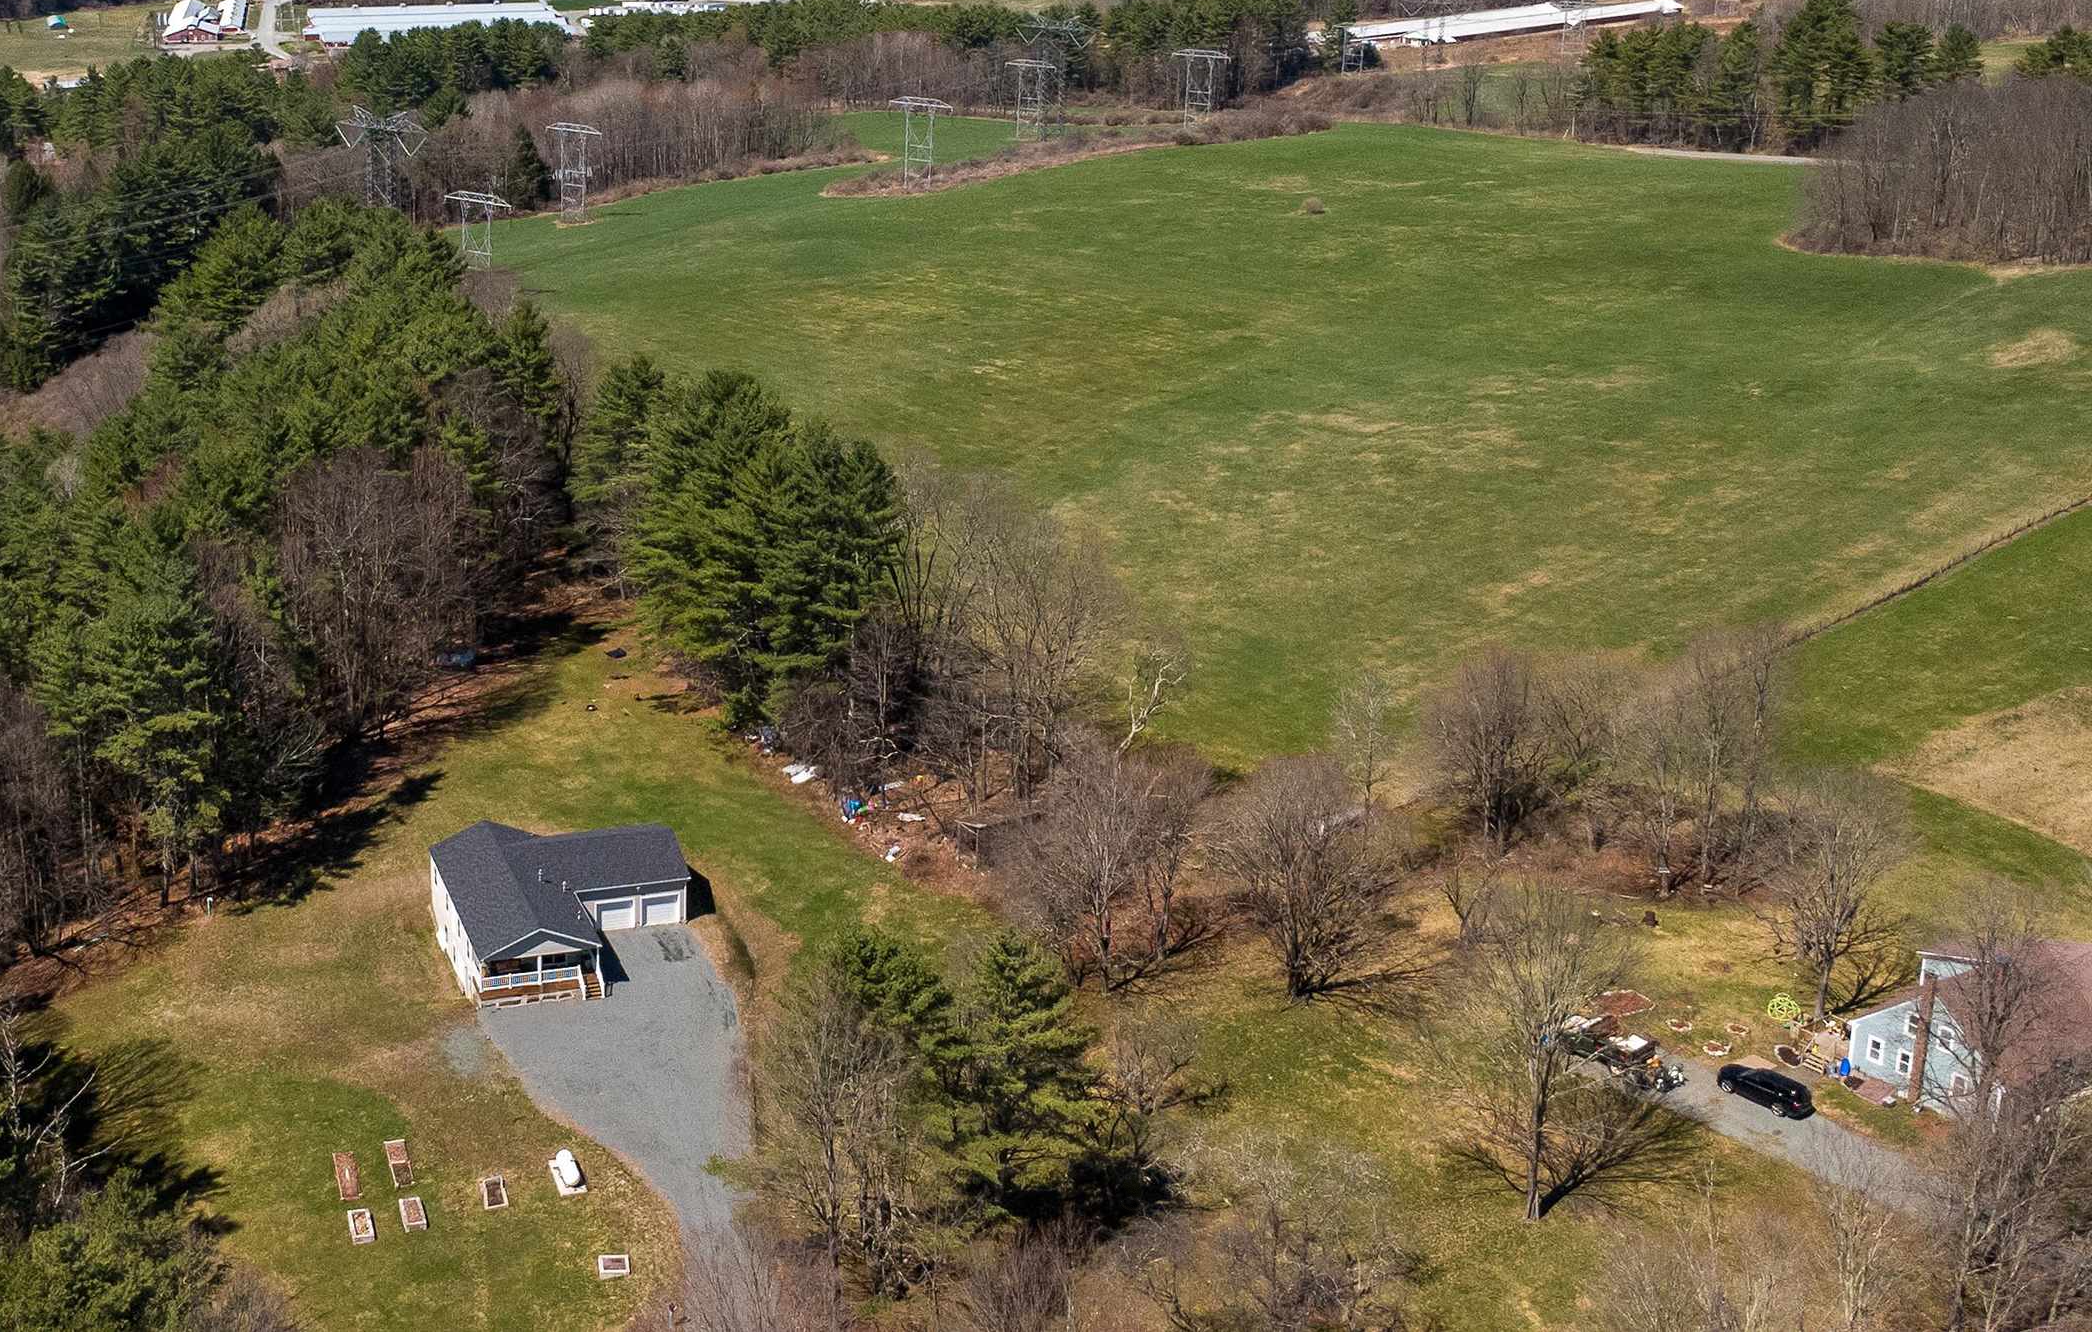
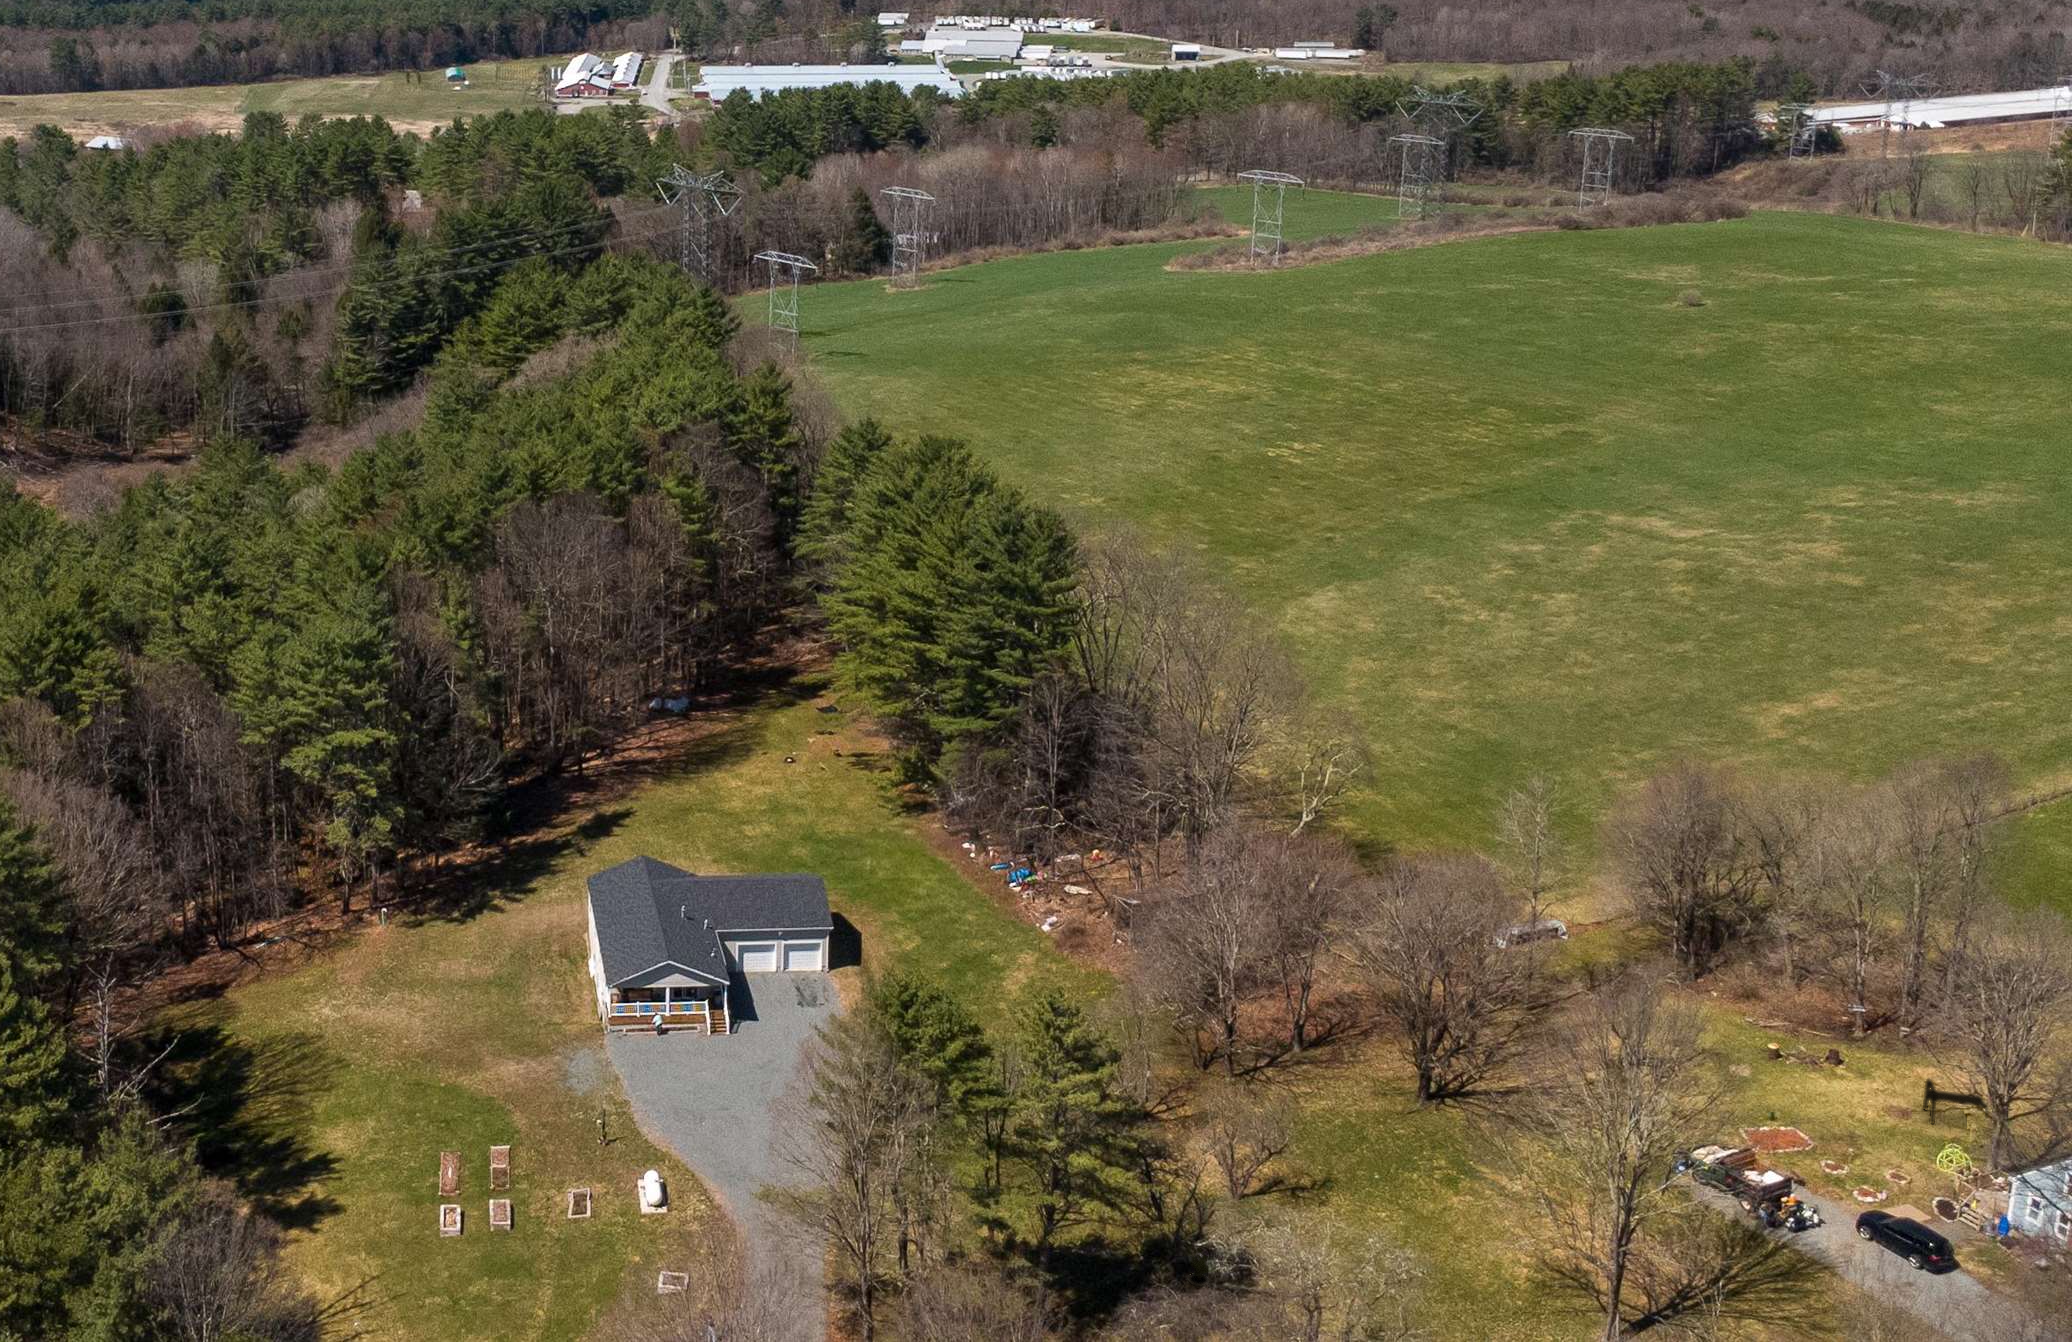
bench: none [1738,932,1803,977] -> present [1923,1079,1988,1124]

